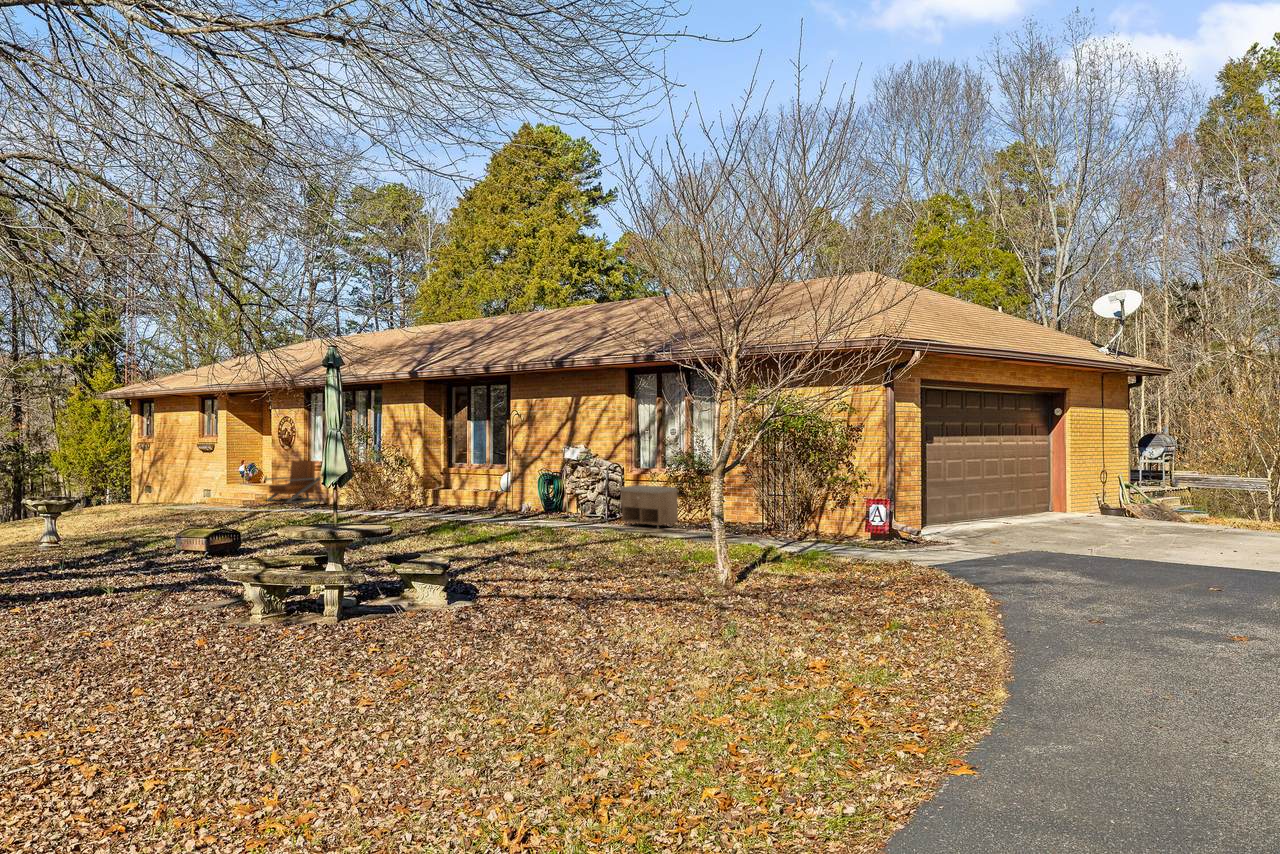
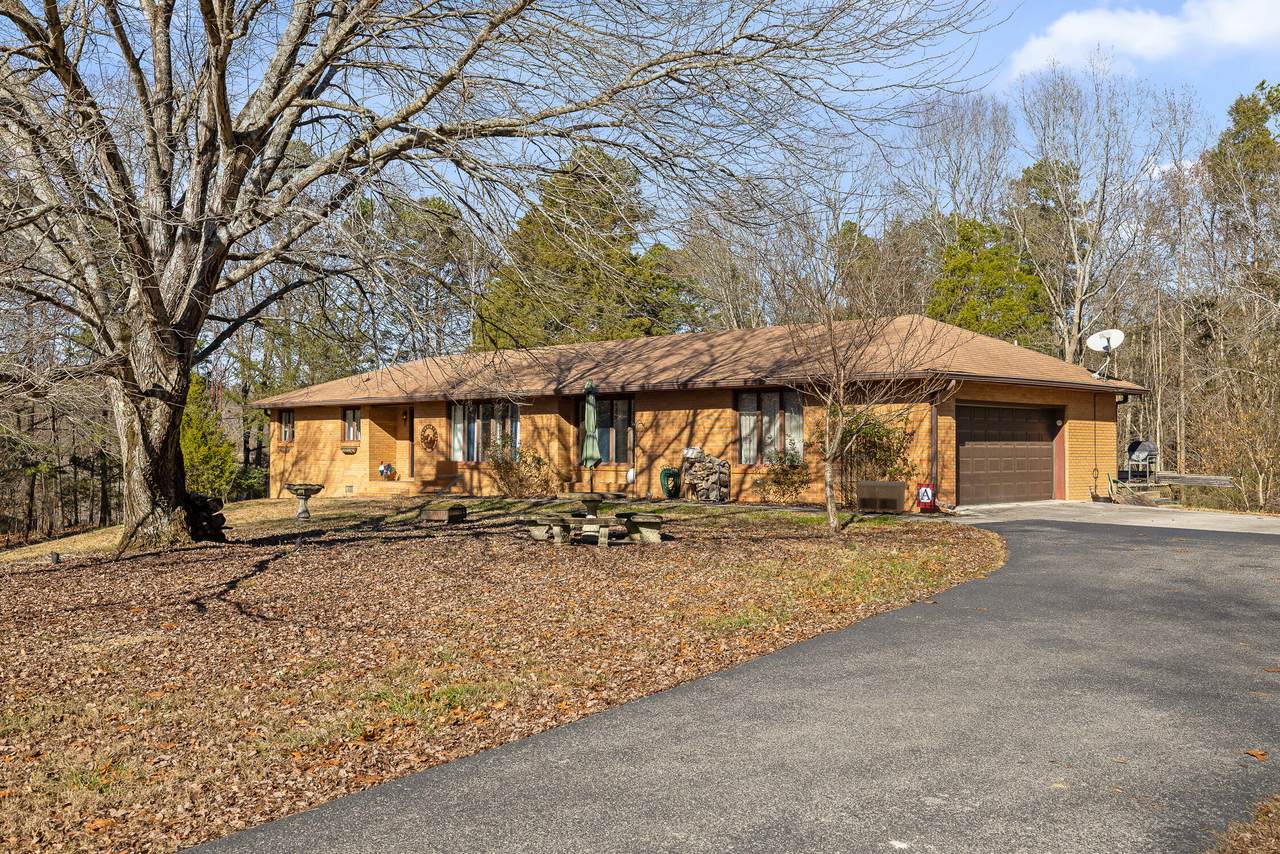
storage bench: present [620,485,678,528] -> present [857,481,905,514]

